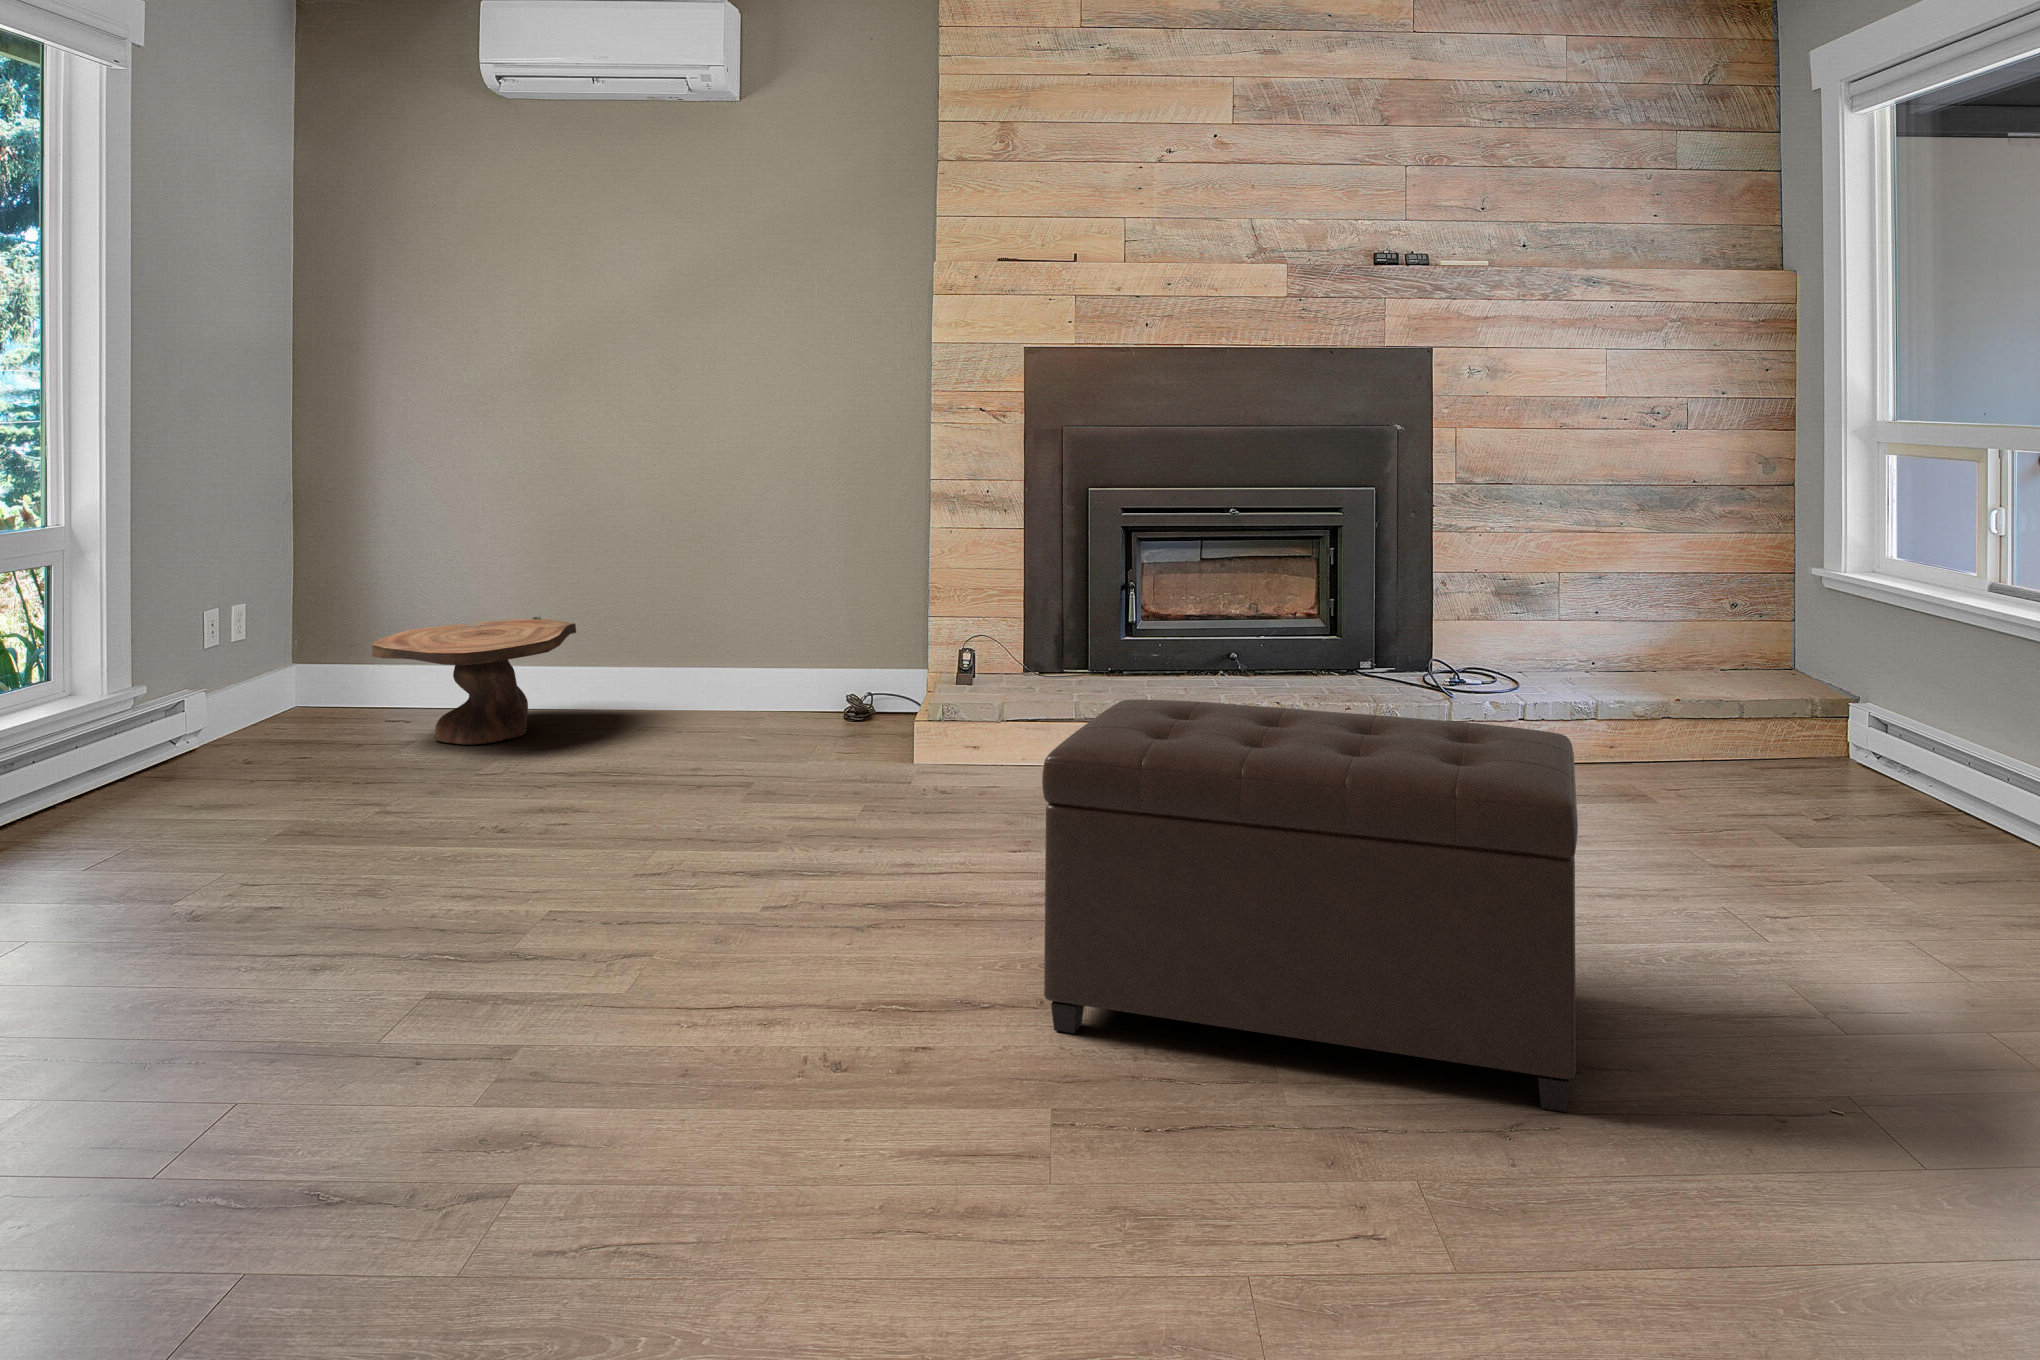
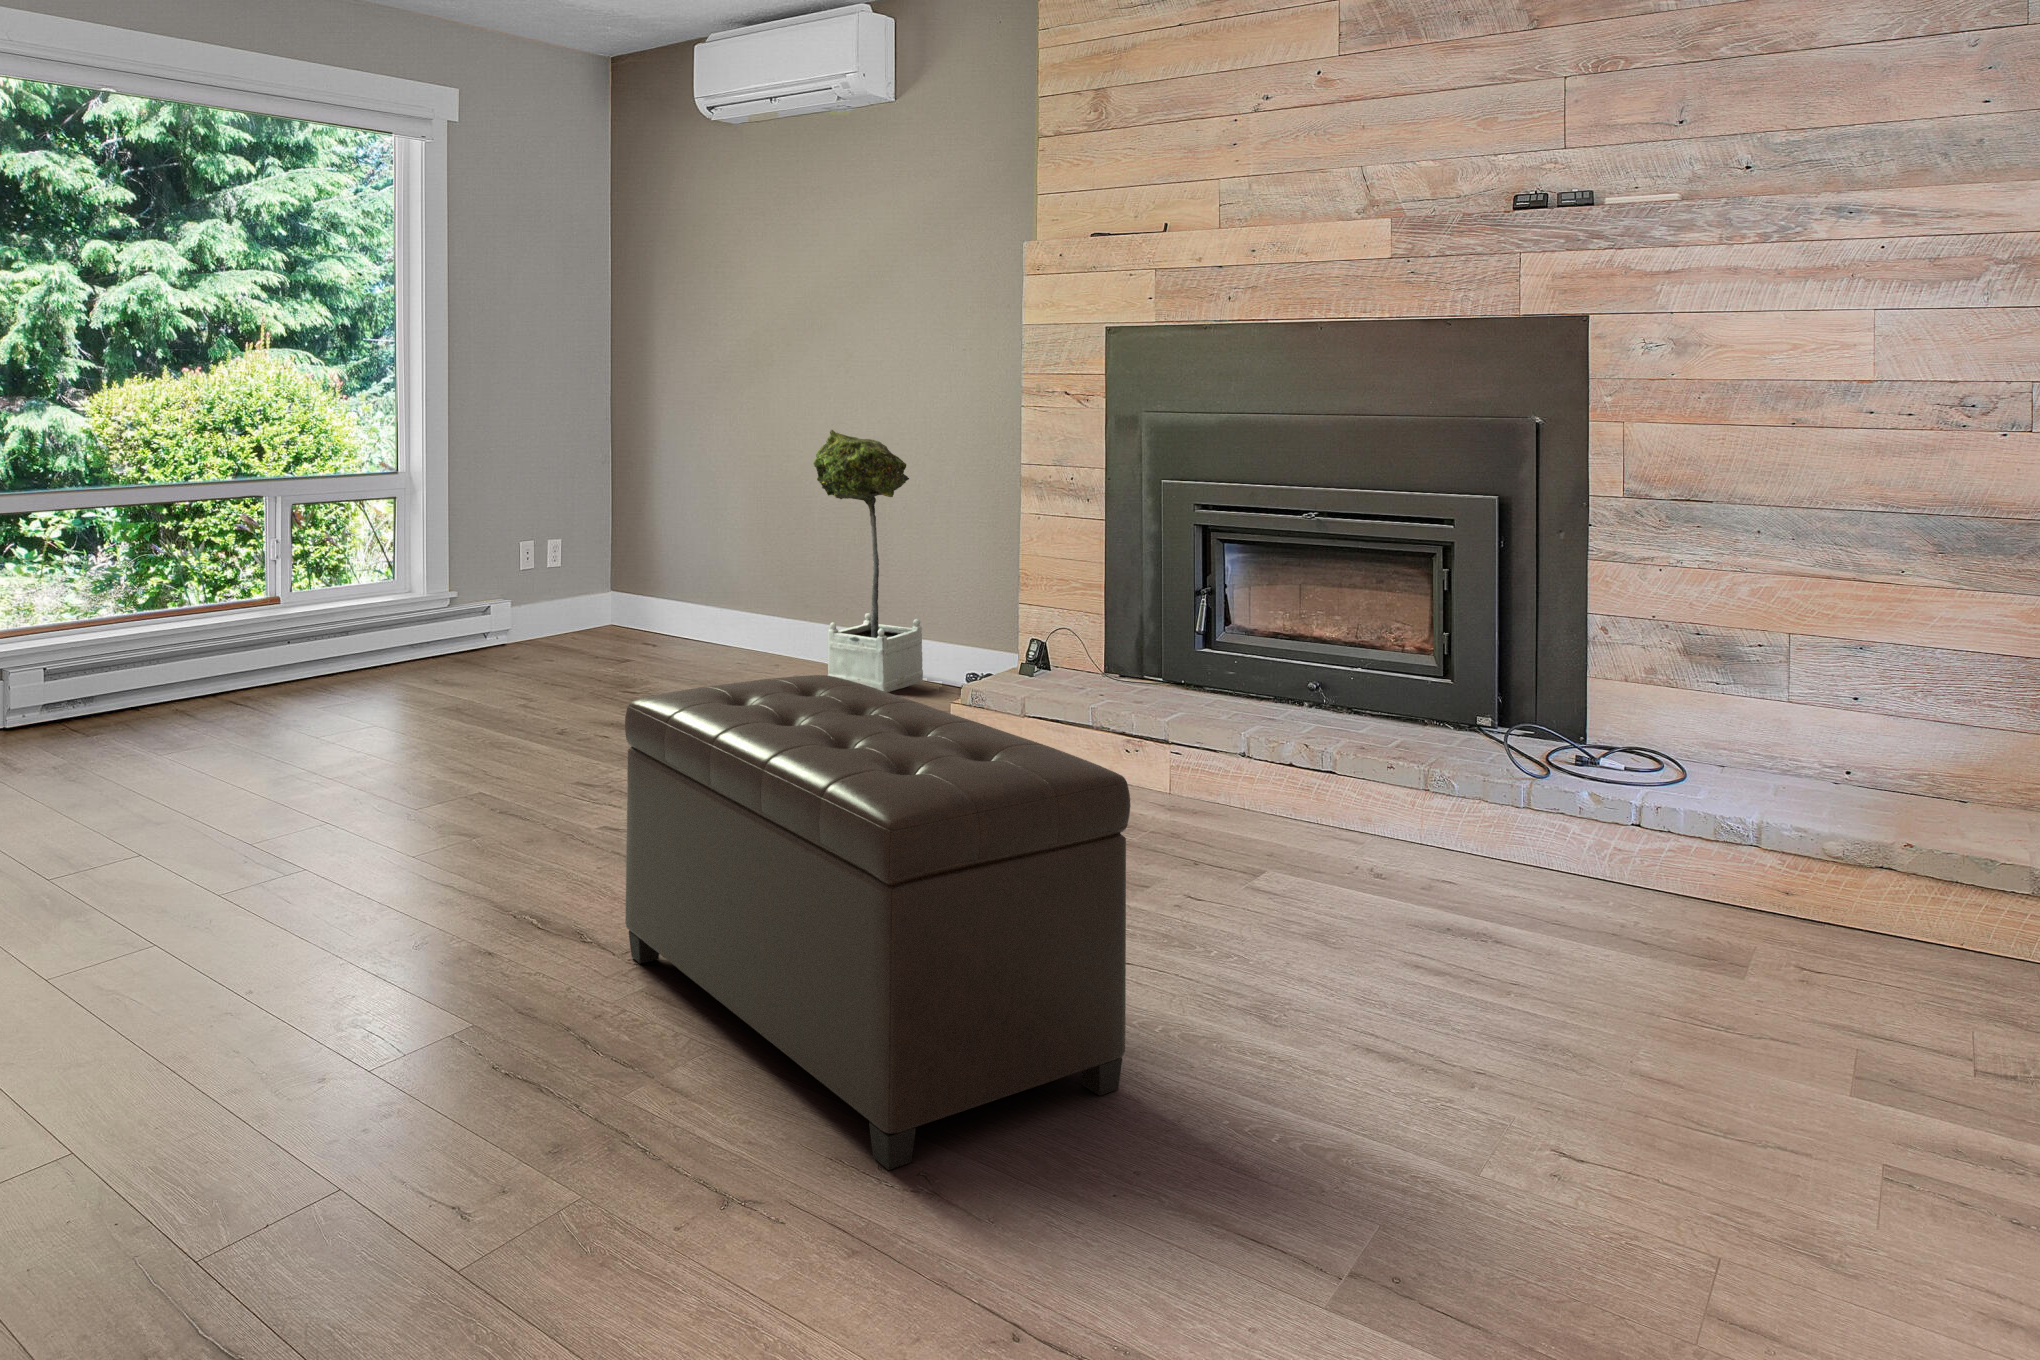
potted tree: none [671,452,789,728] -> present [814,430,923,692]
side table: present [372,616,576,745] -> none [597,569,754,669]

